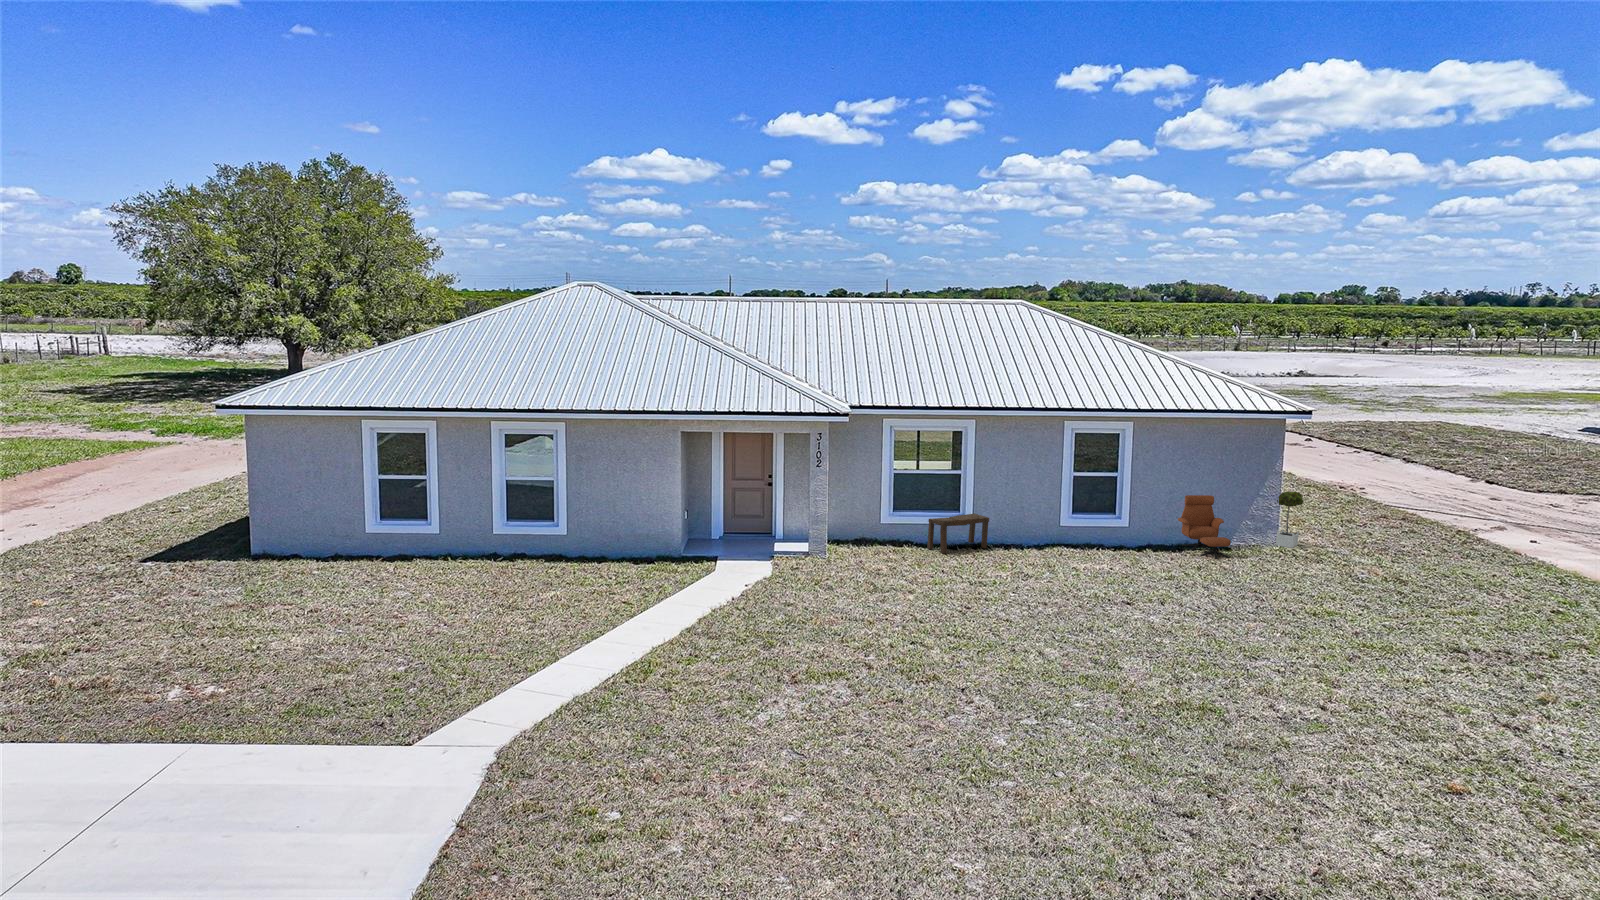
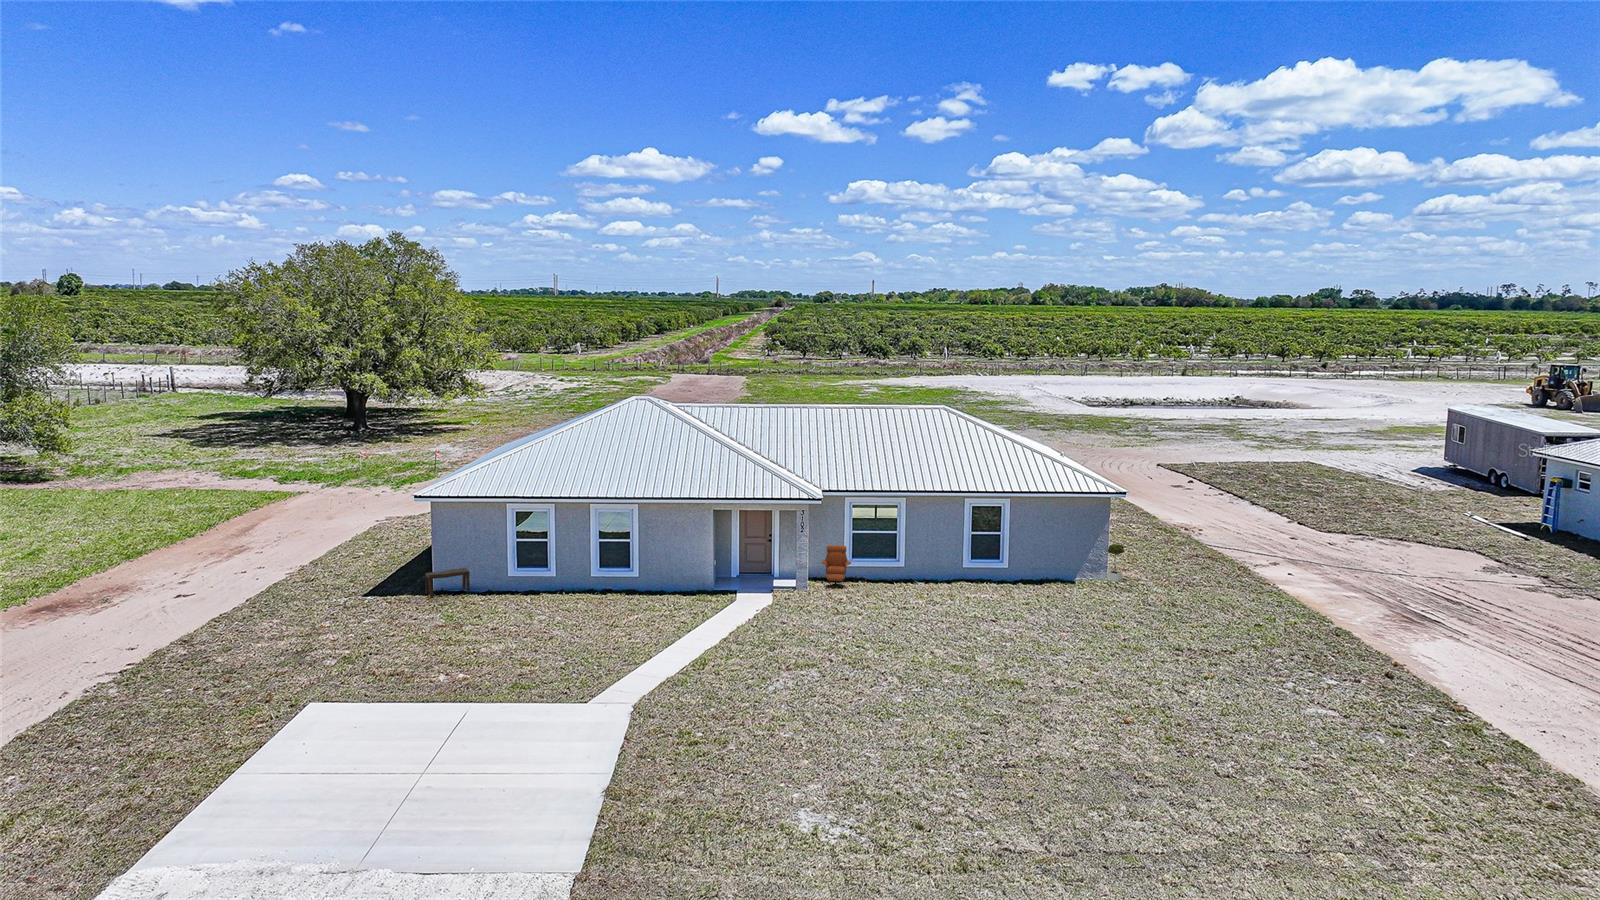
lounge chair: present [1178,495,1231,559] -> present [821,545,851,589]
bench: present [927,513,989,554] -> present [426,568,470,598]

